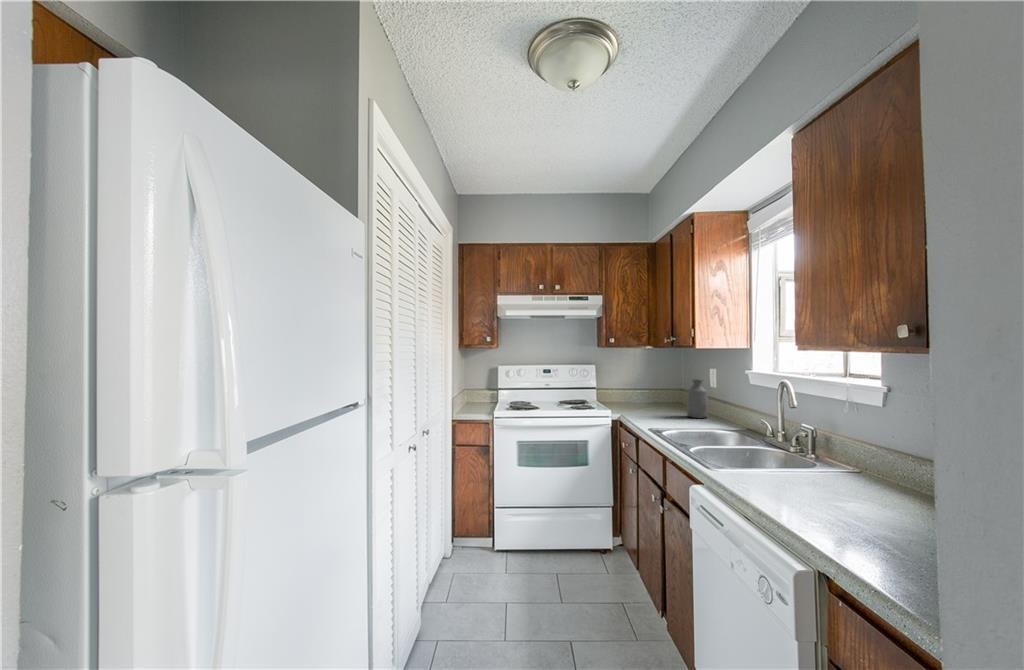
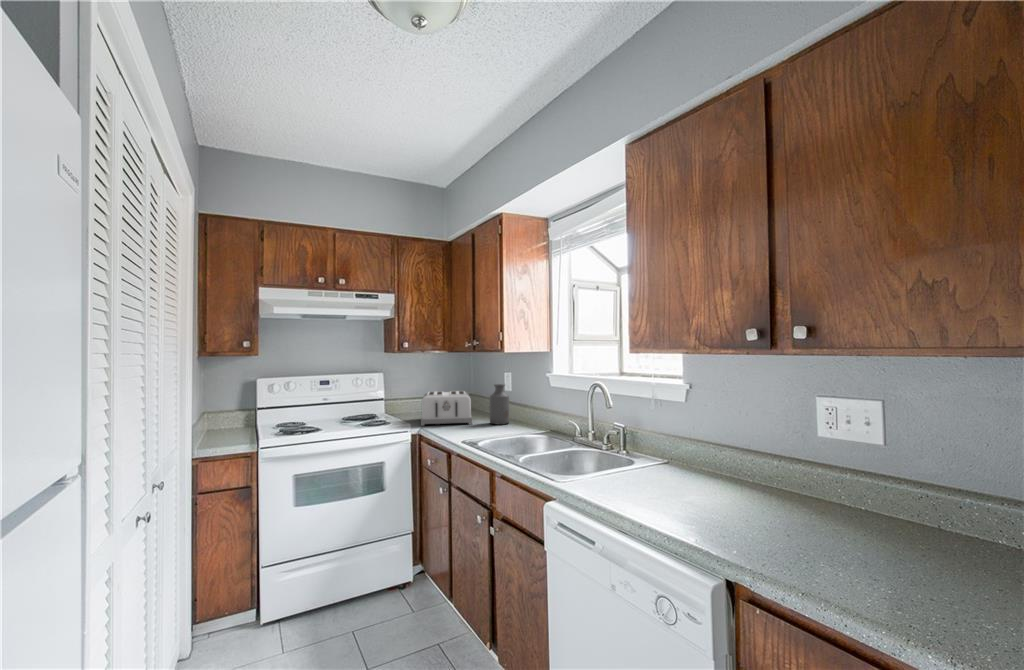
toaster: none [621,383,673,415] -> present [421,391,472,426]

